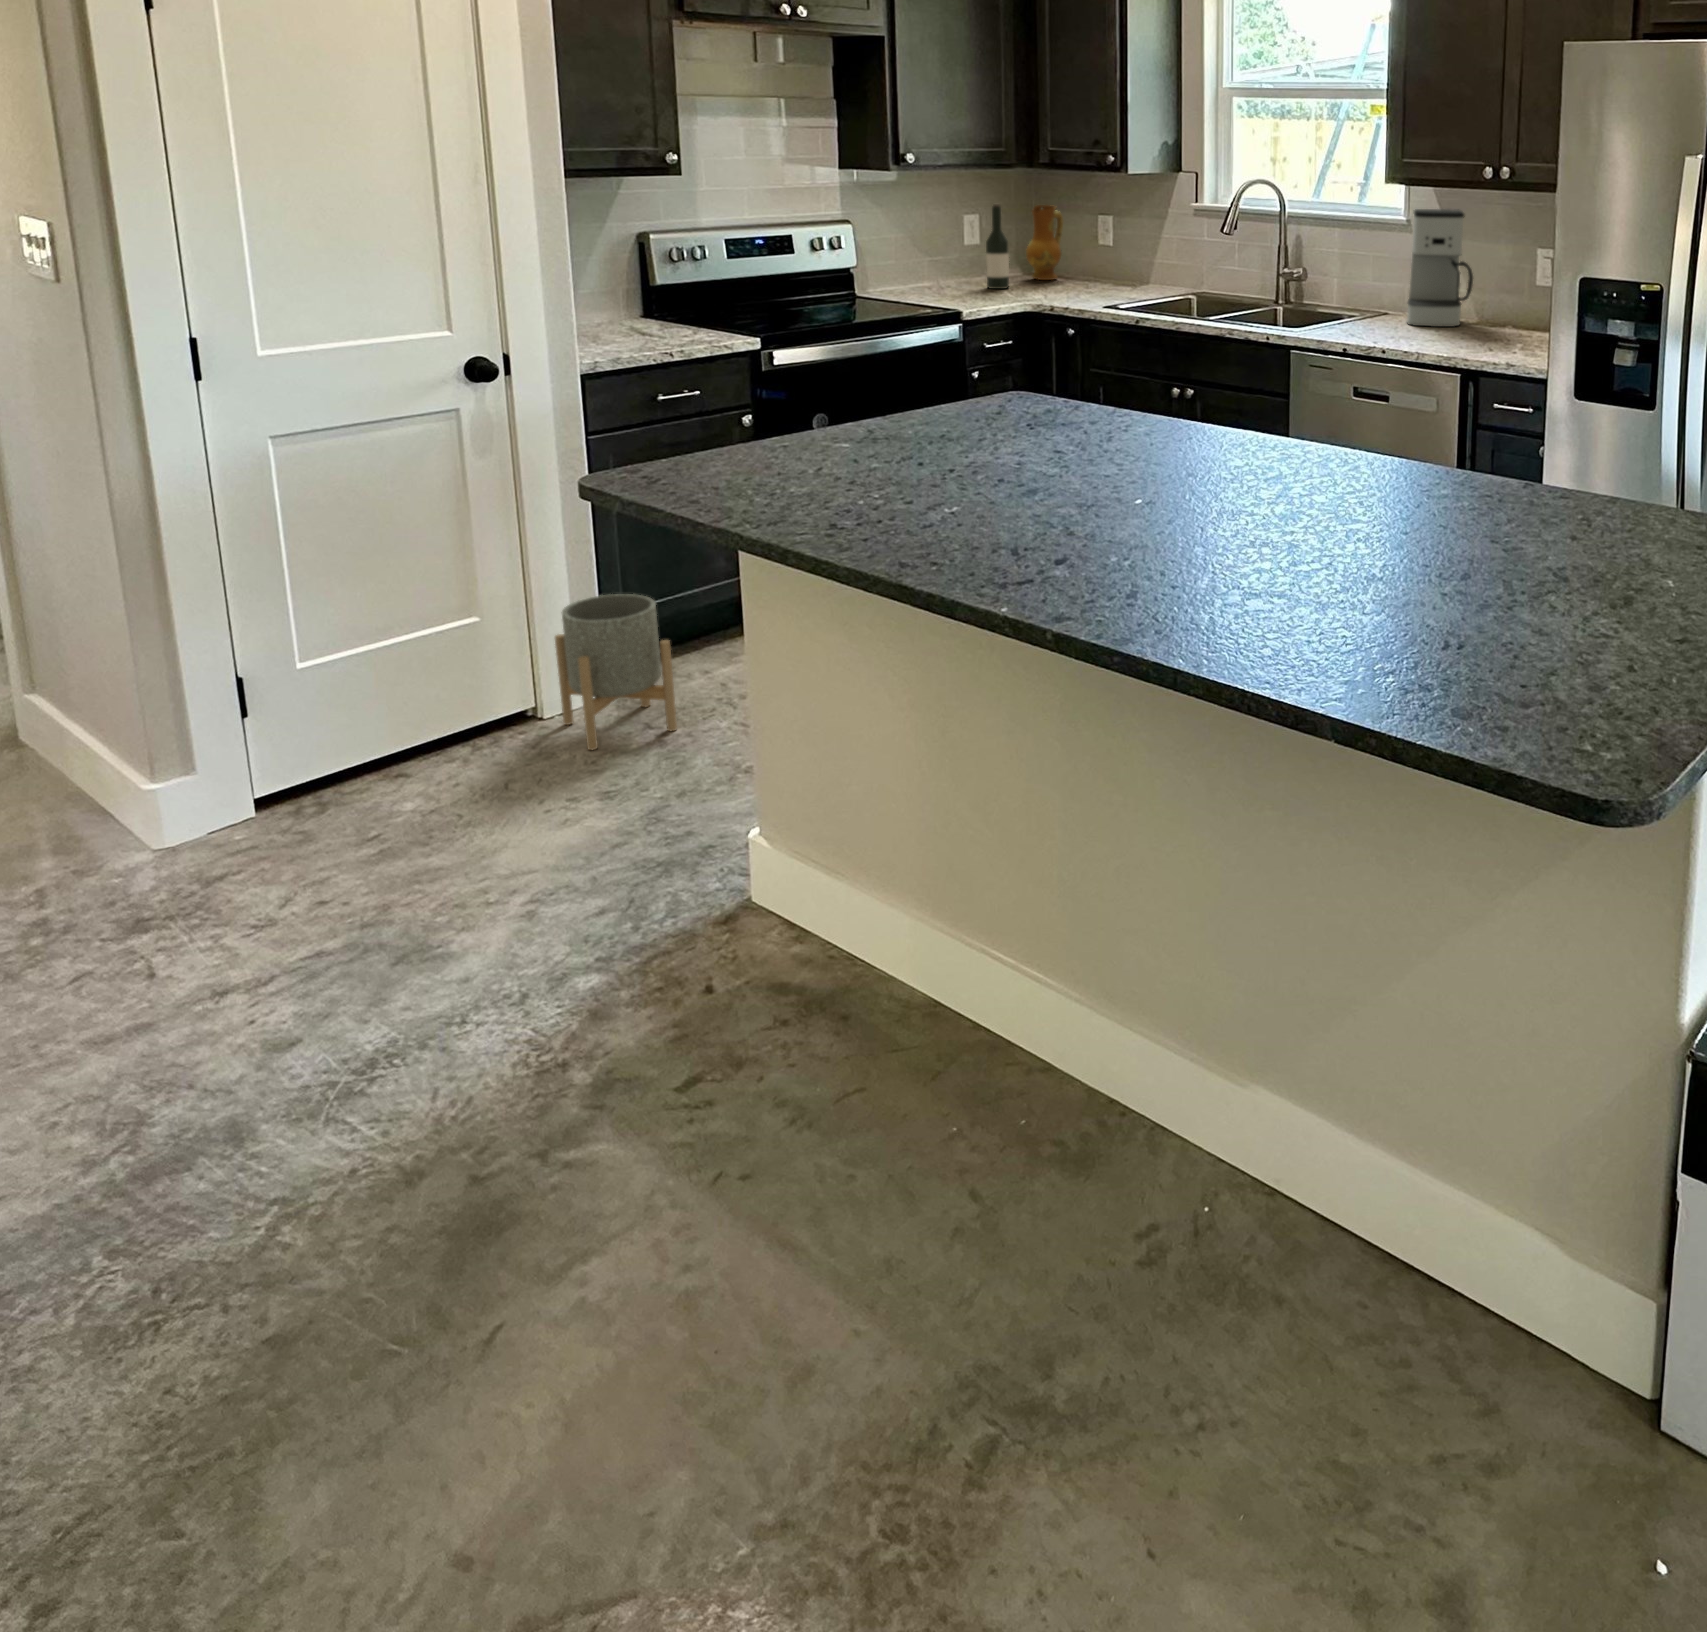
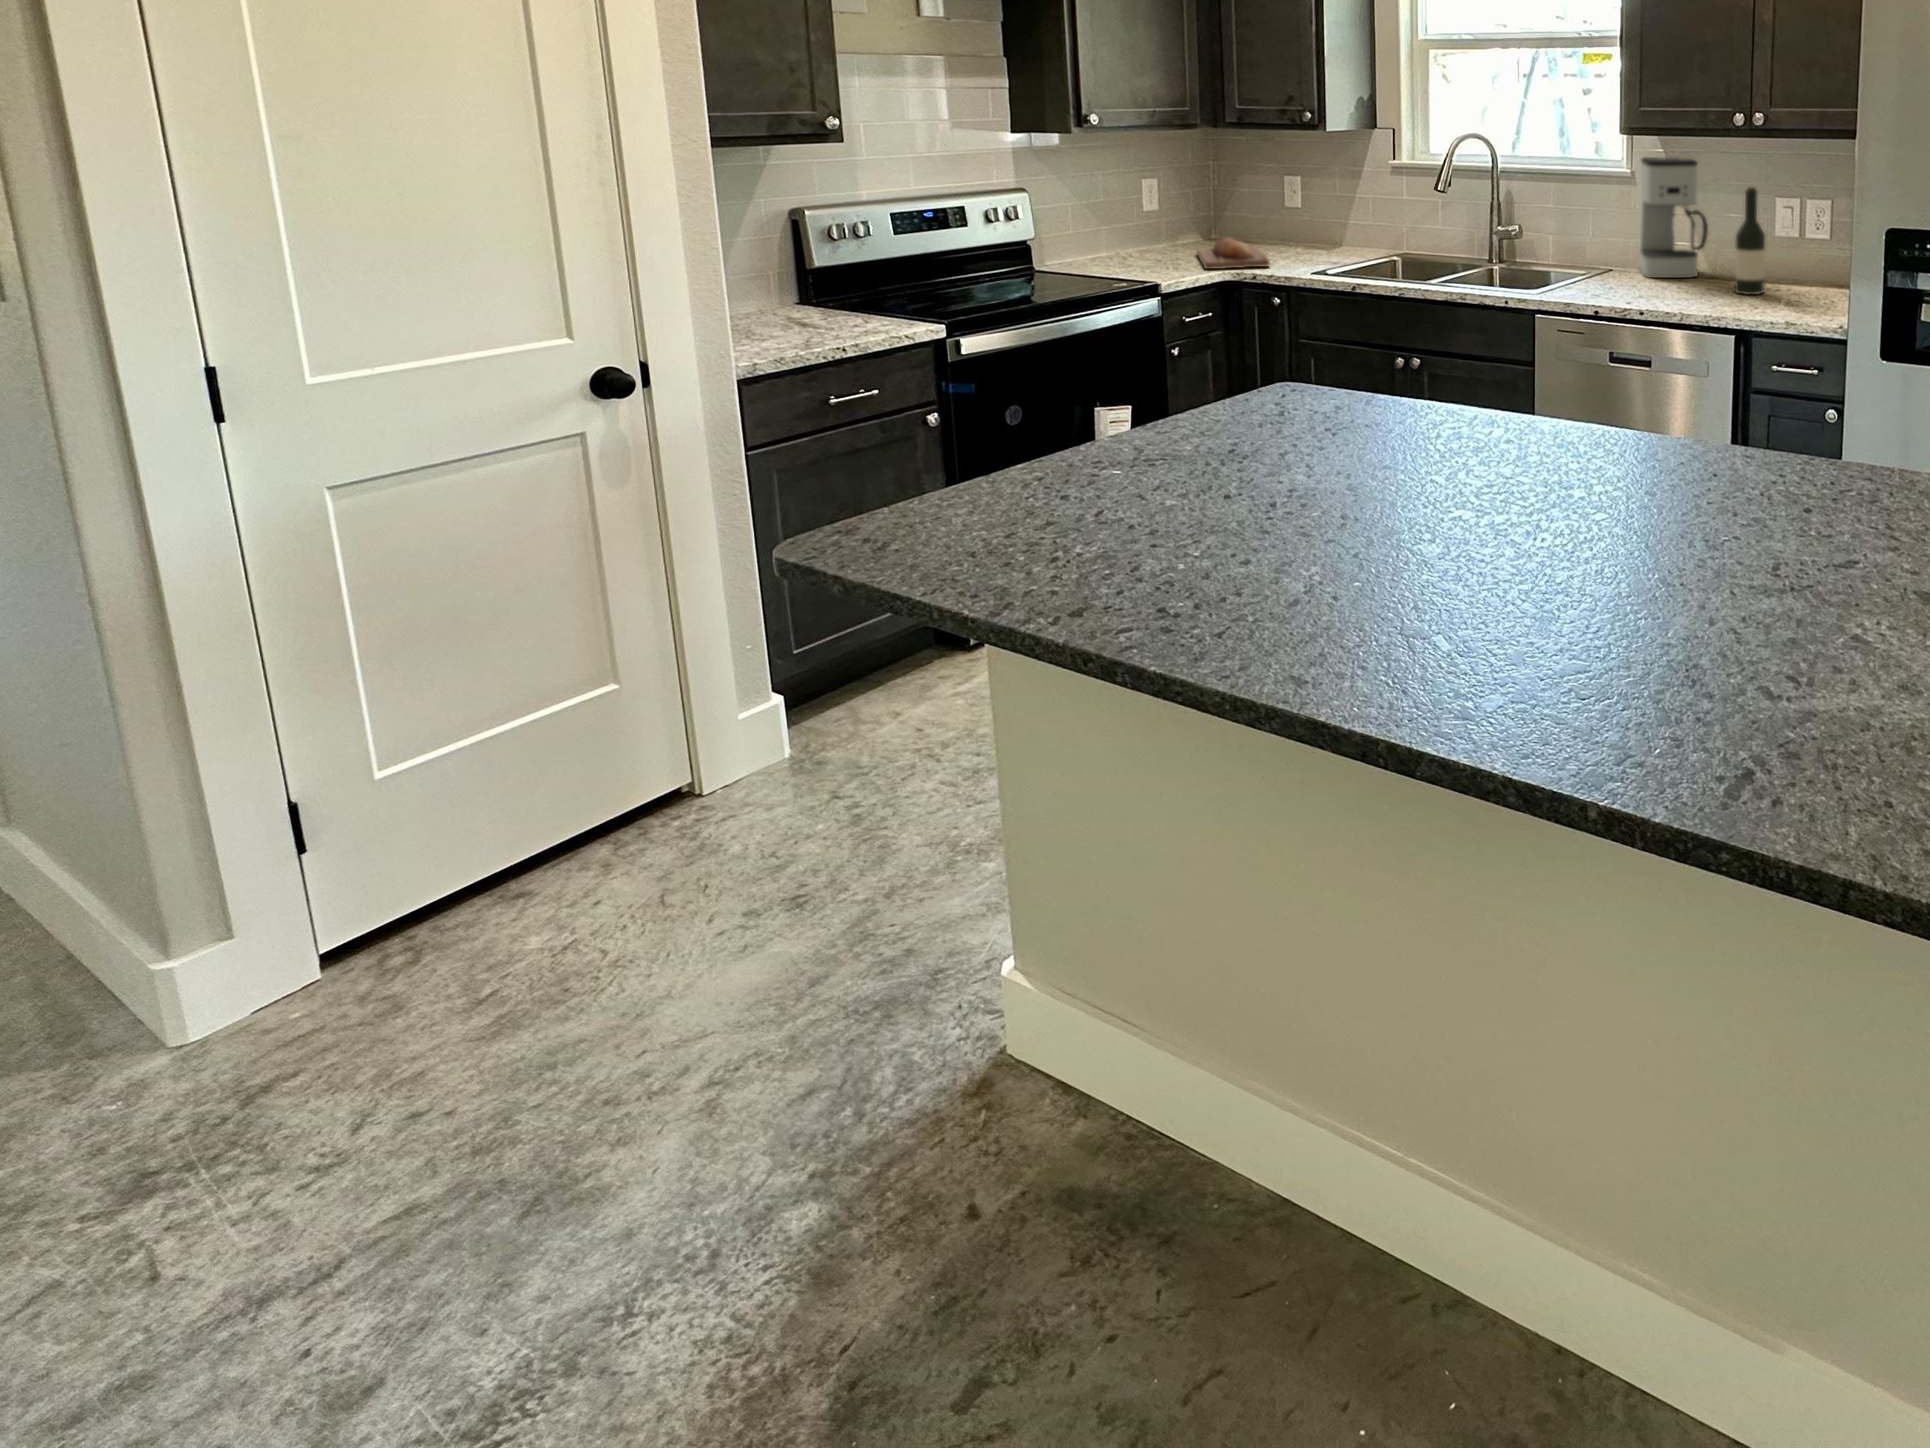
wine bottle: present [986,204,1009,289] -> present [1735,187,1765,295]
ceramic jug: present [1026,205,1063,280] -> none [1214,158,1253,238]
bread loaf: none [1002,277,1062,304] -> present [1197,237,1270,269]
planter: present [555,594,677,750] -> none [705,645,865,848]

